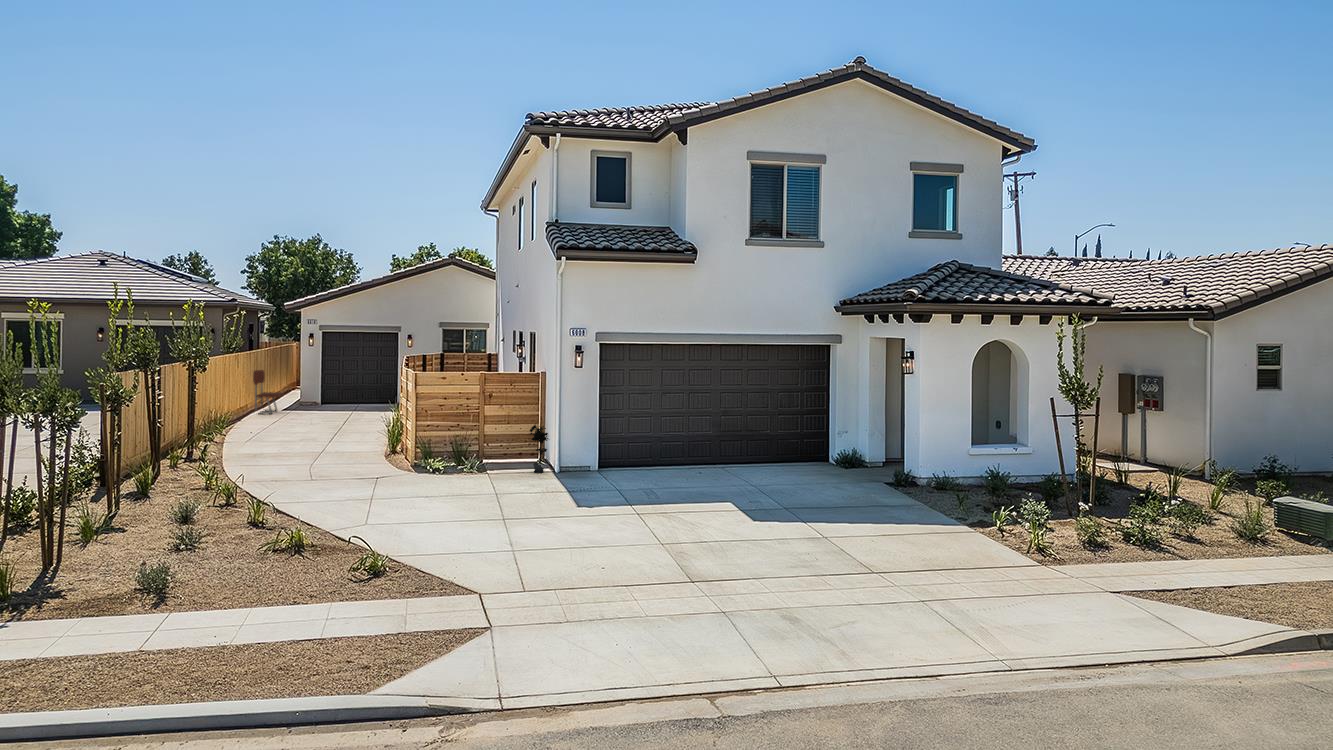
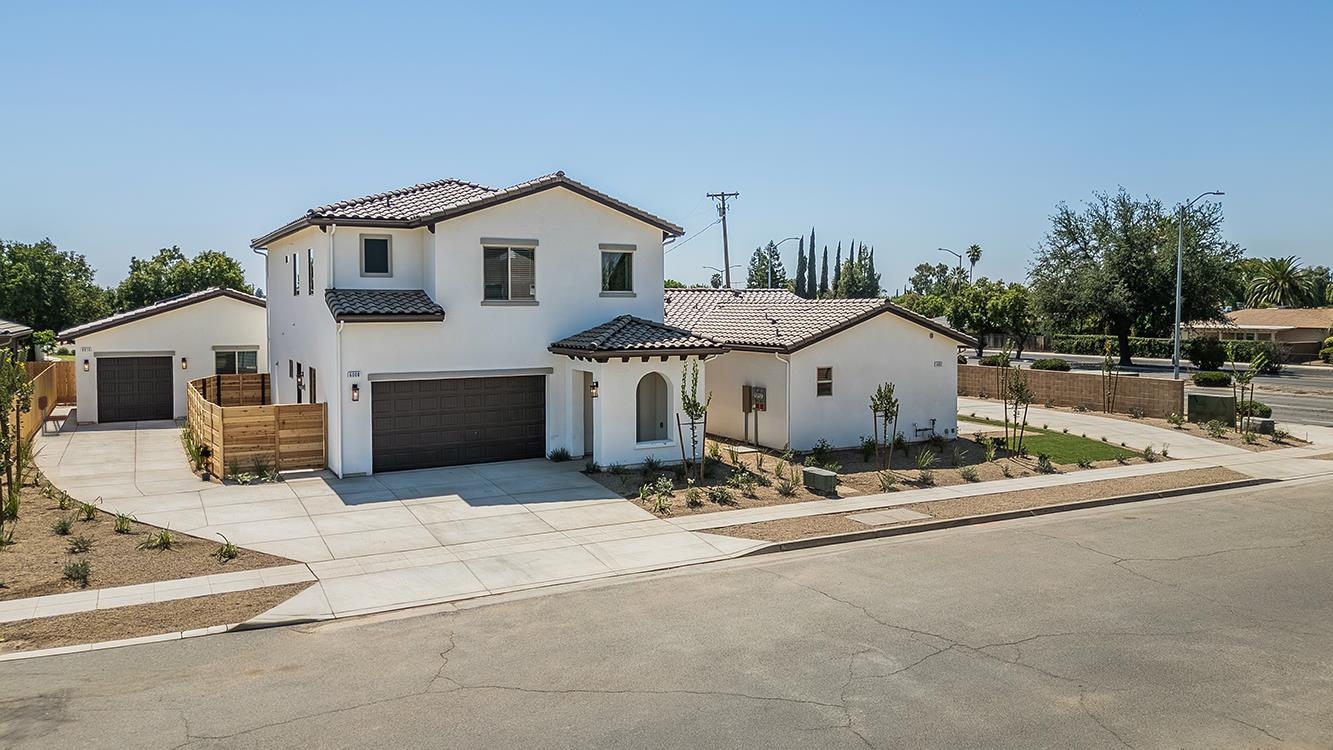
potted plant: present [530,424,548,473] -> present [197,445,213,481]

